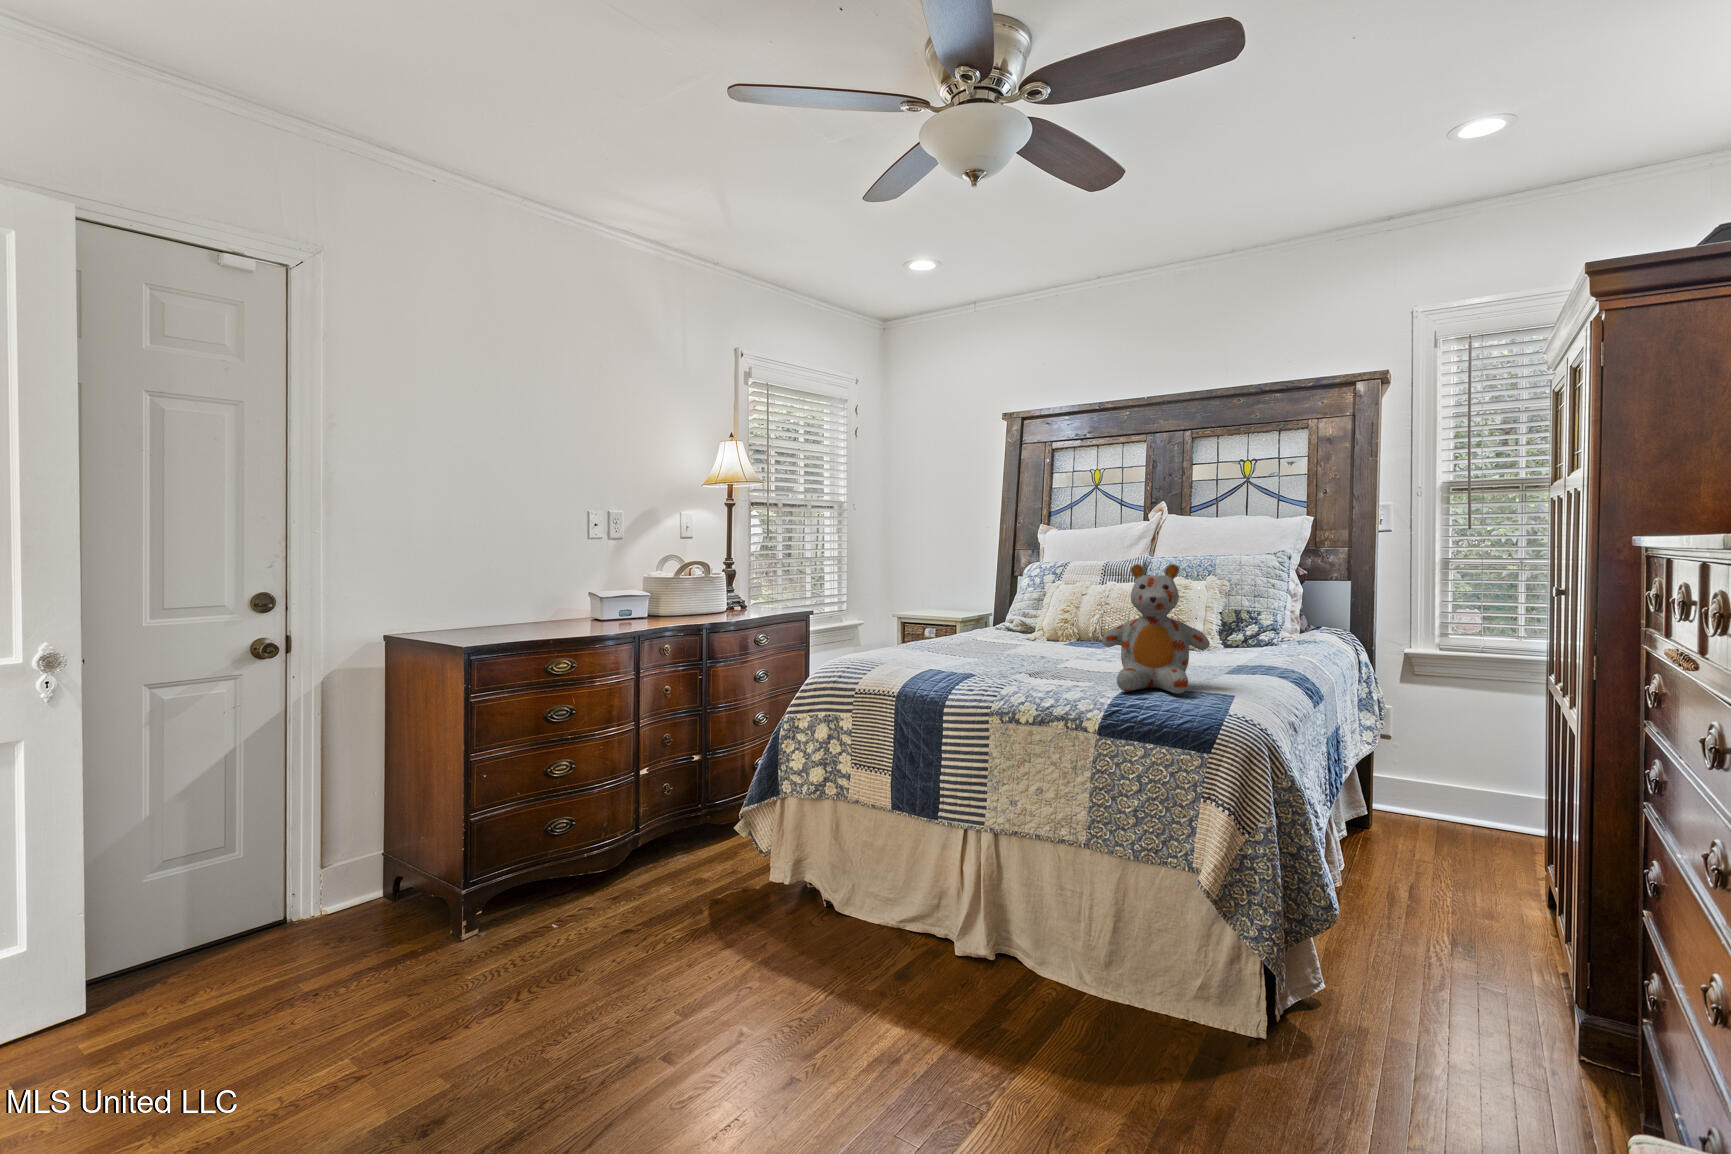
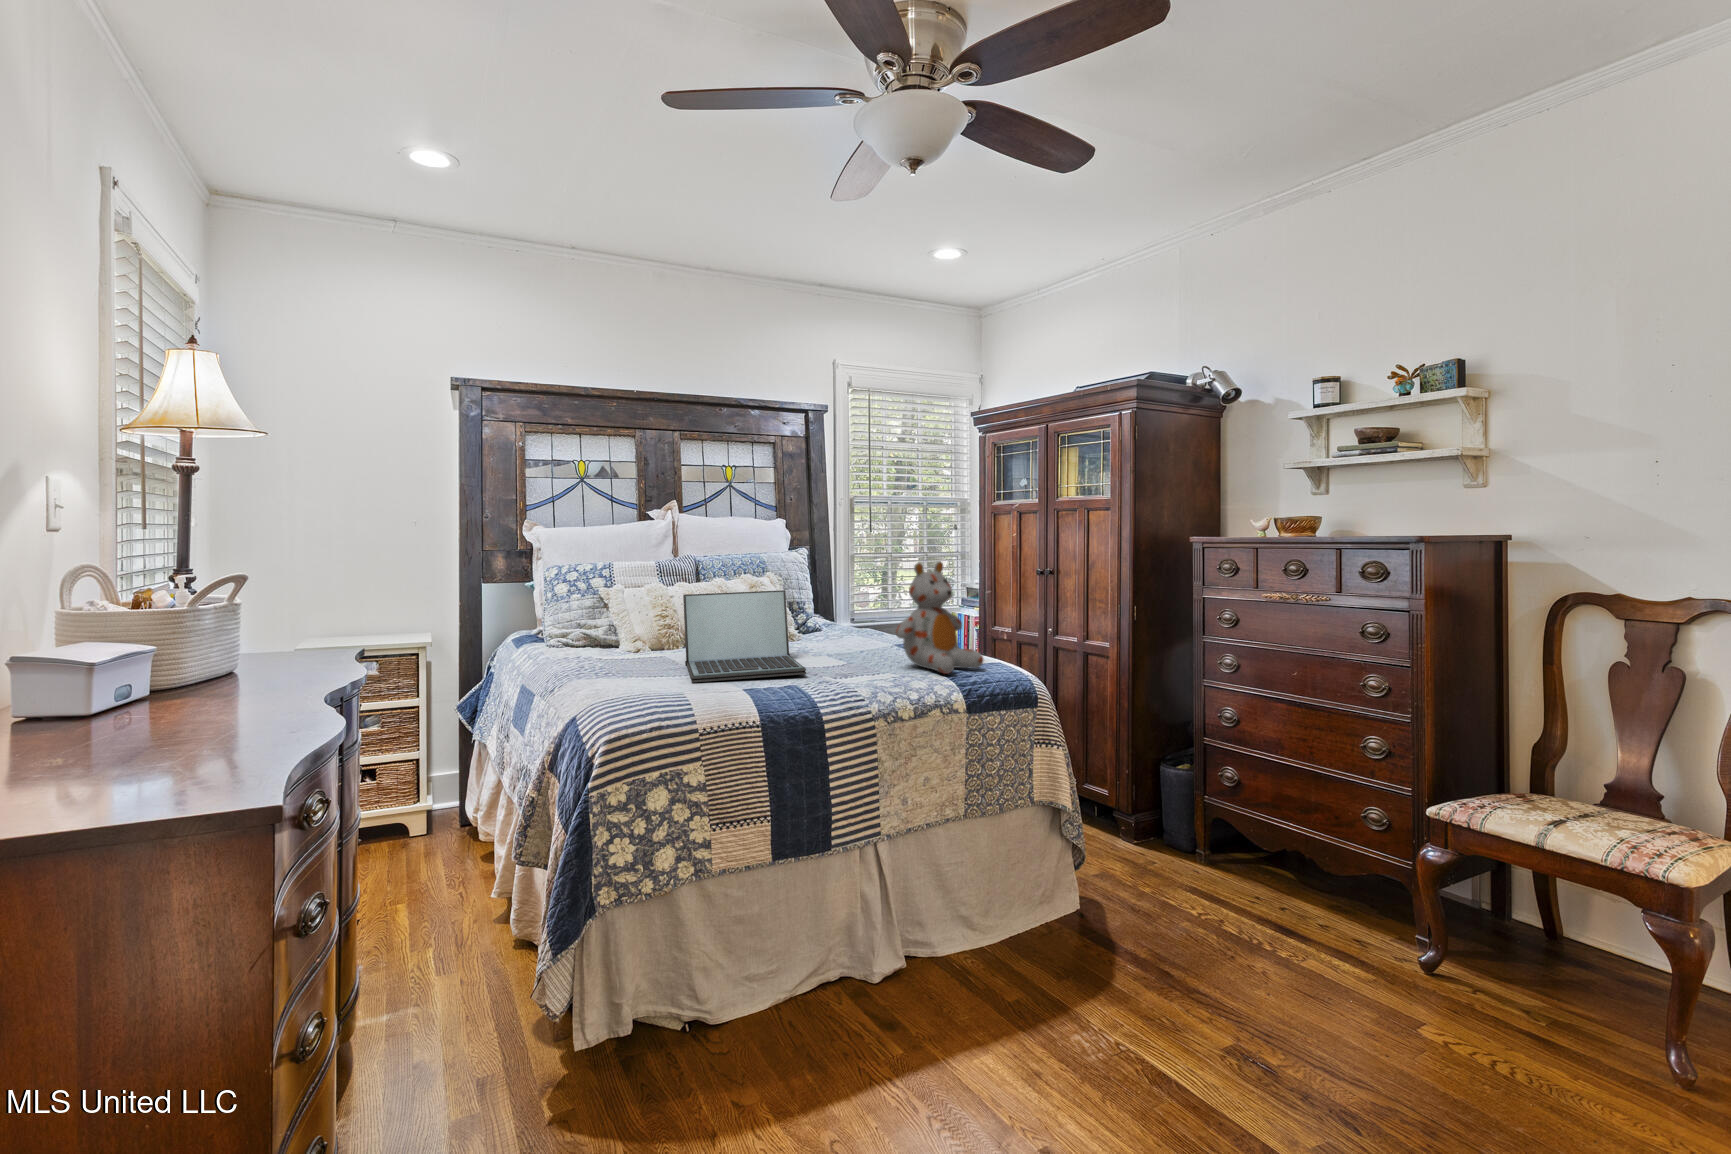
laptop: none [926,588,1067,668] -> present [683,590,806,682]

